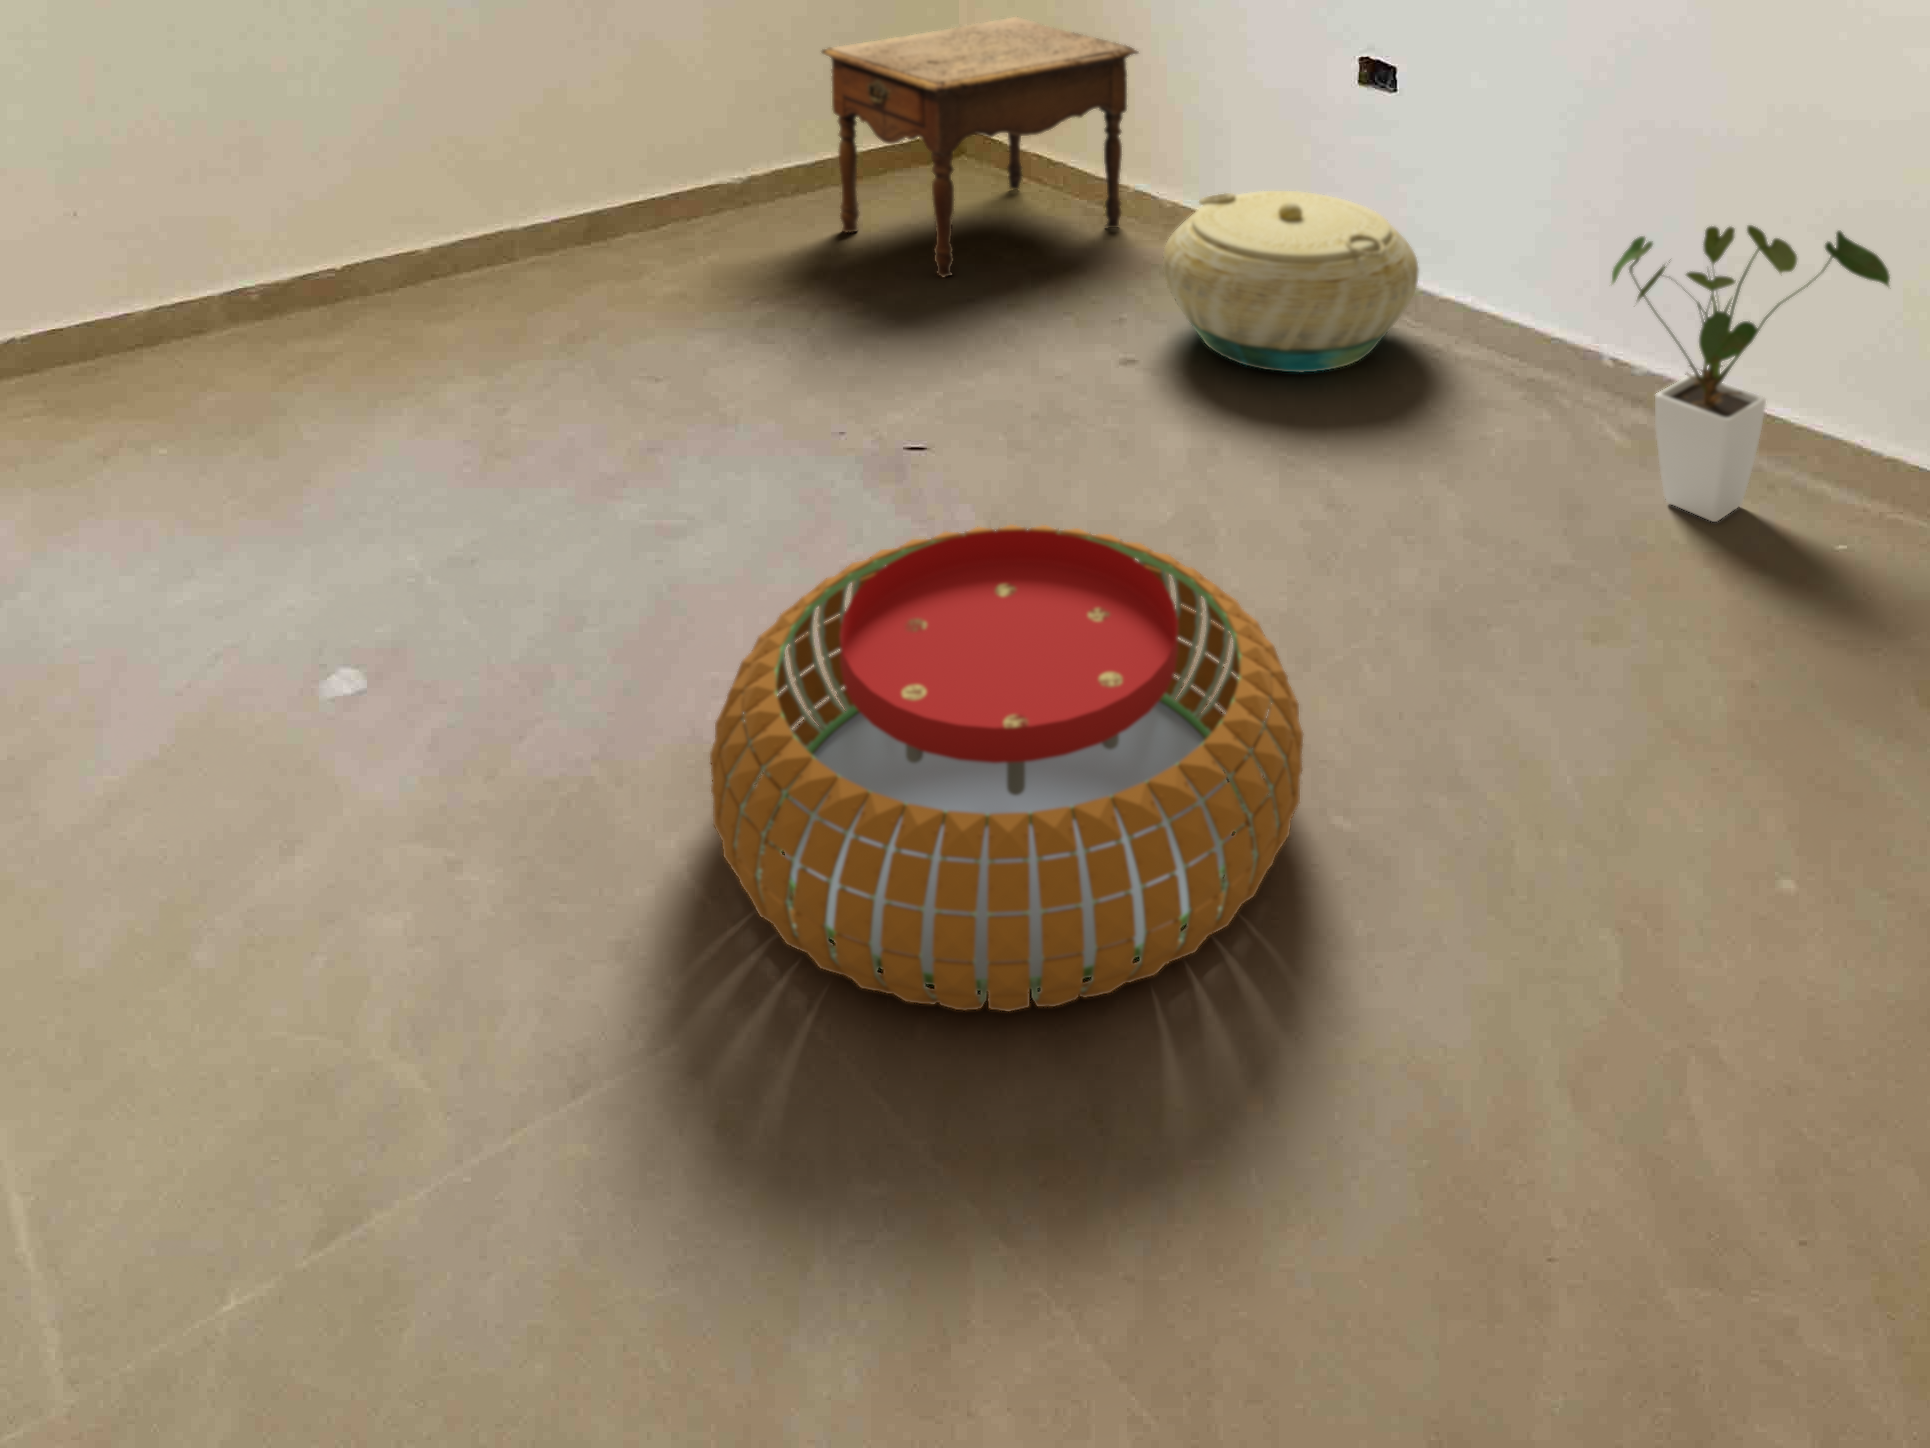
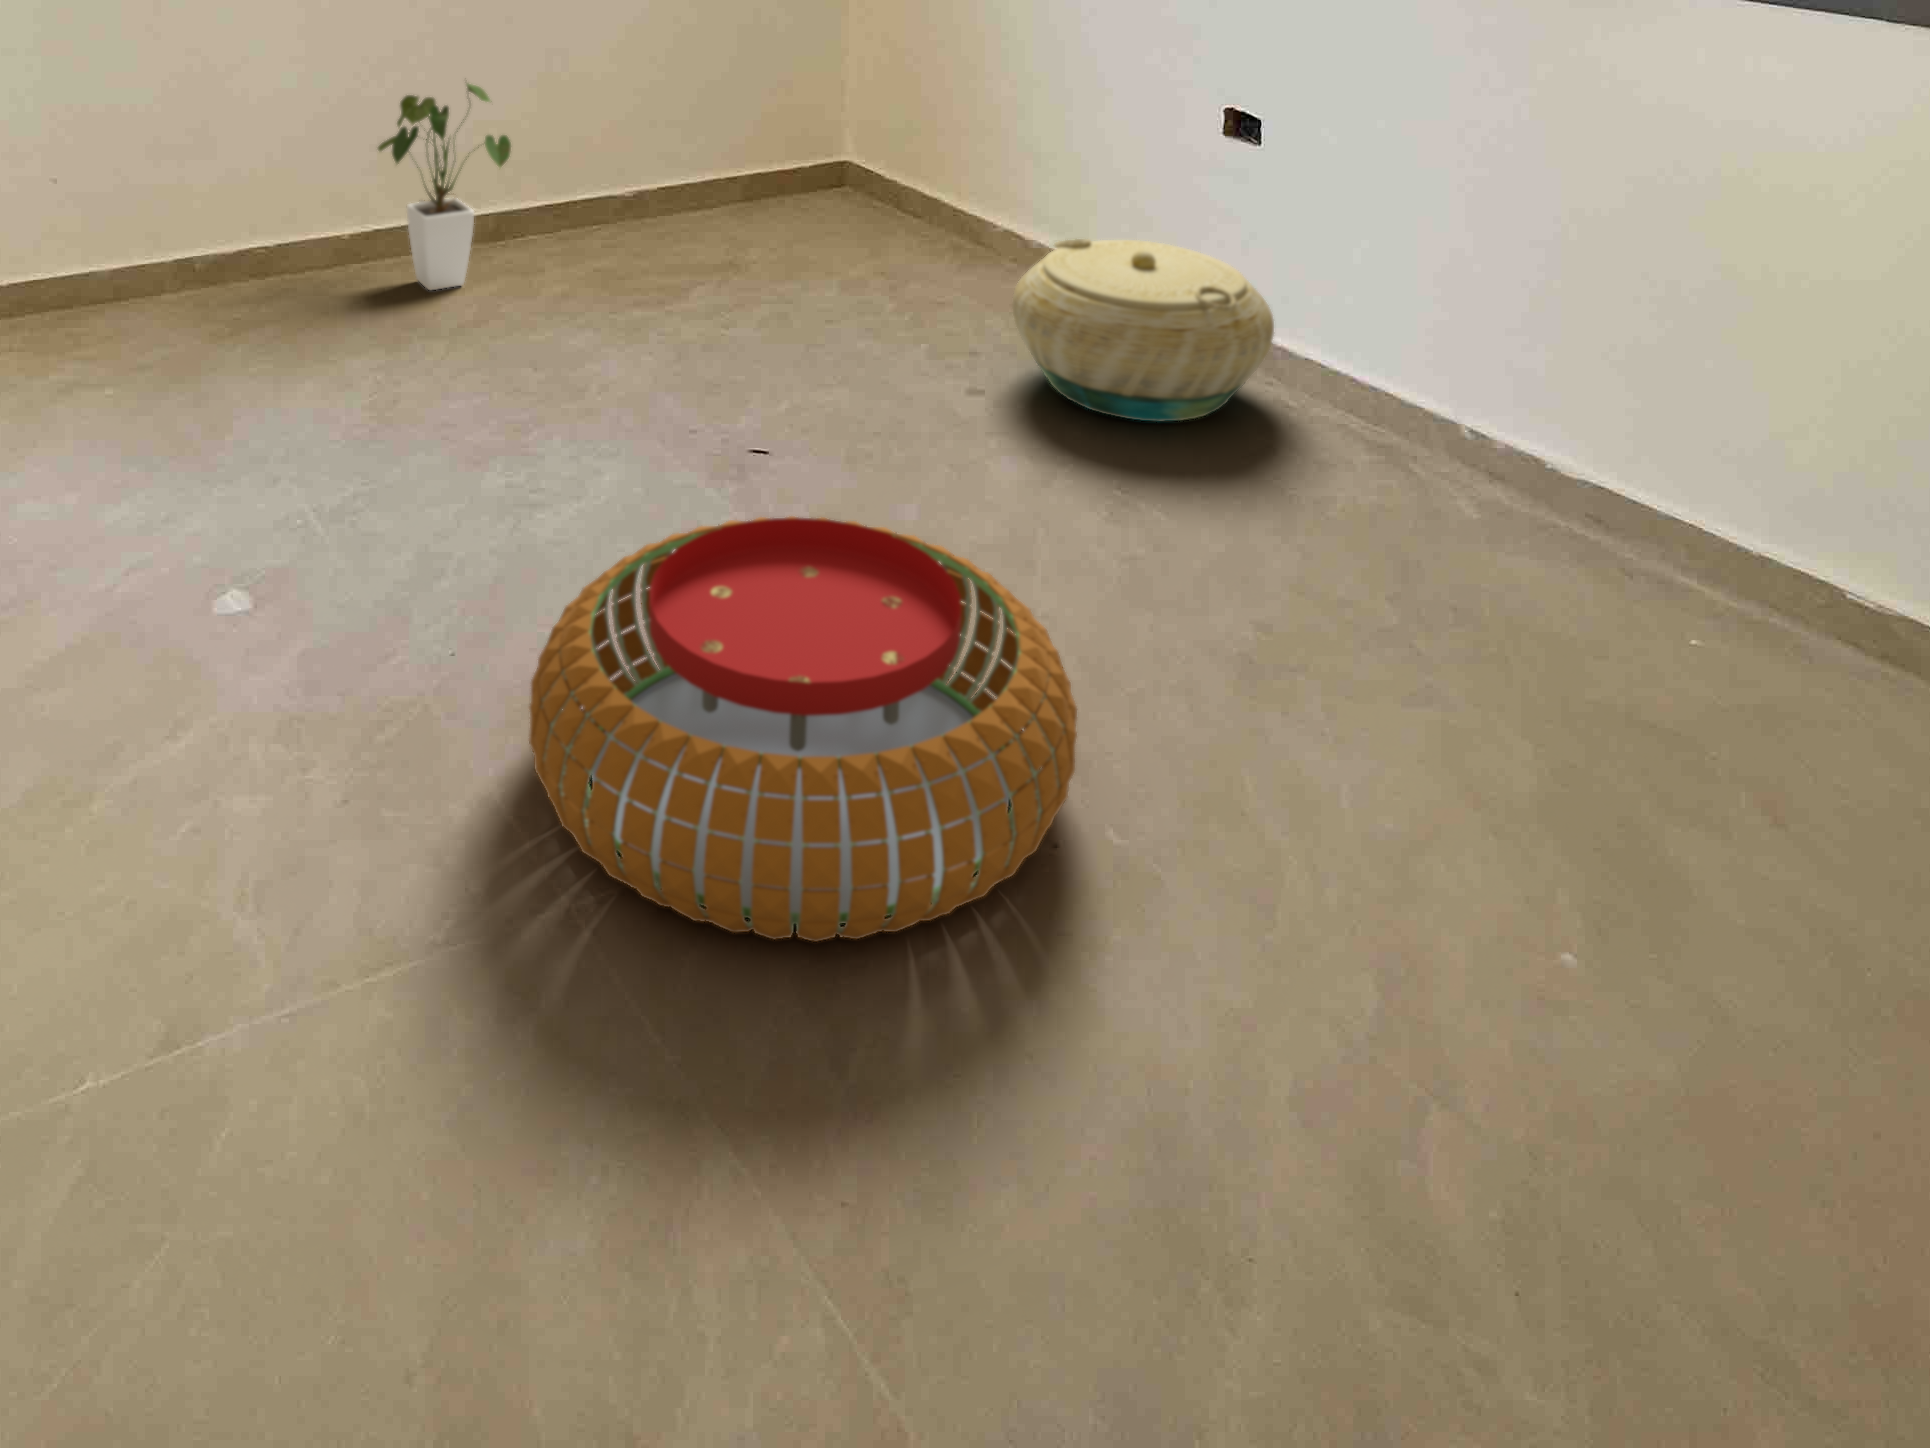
side table: present [822,16,1138,277] -> none [701,57,1009,304]
house plant: present [1612,225,1890,522] -> present [378,83,511,290]

